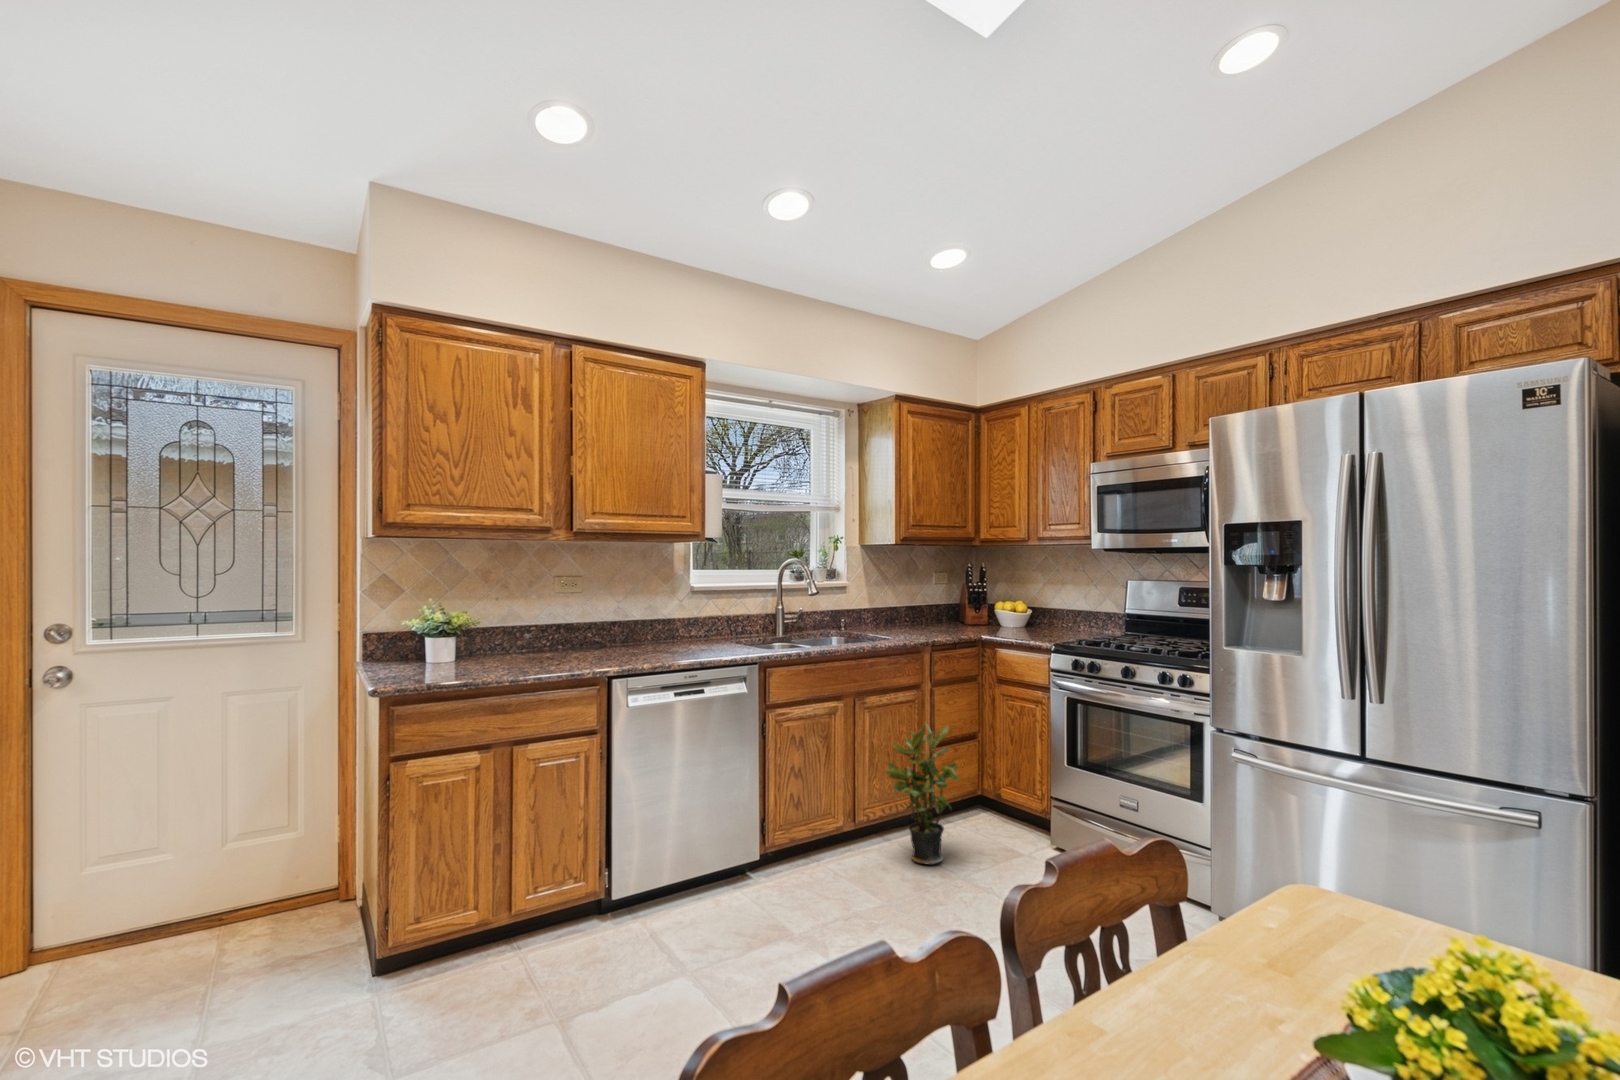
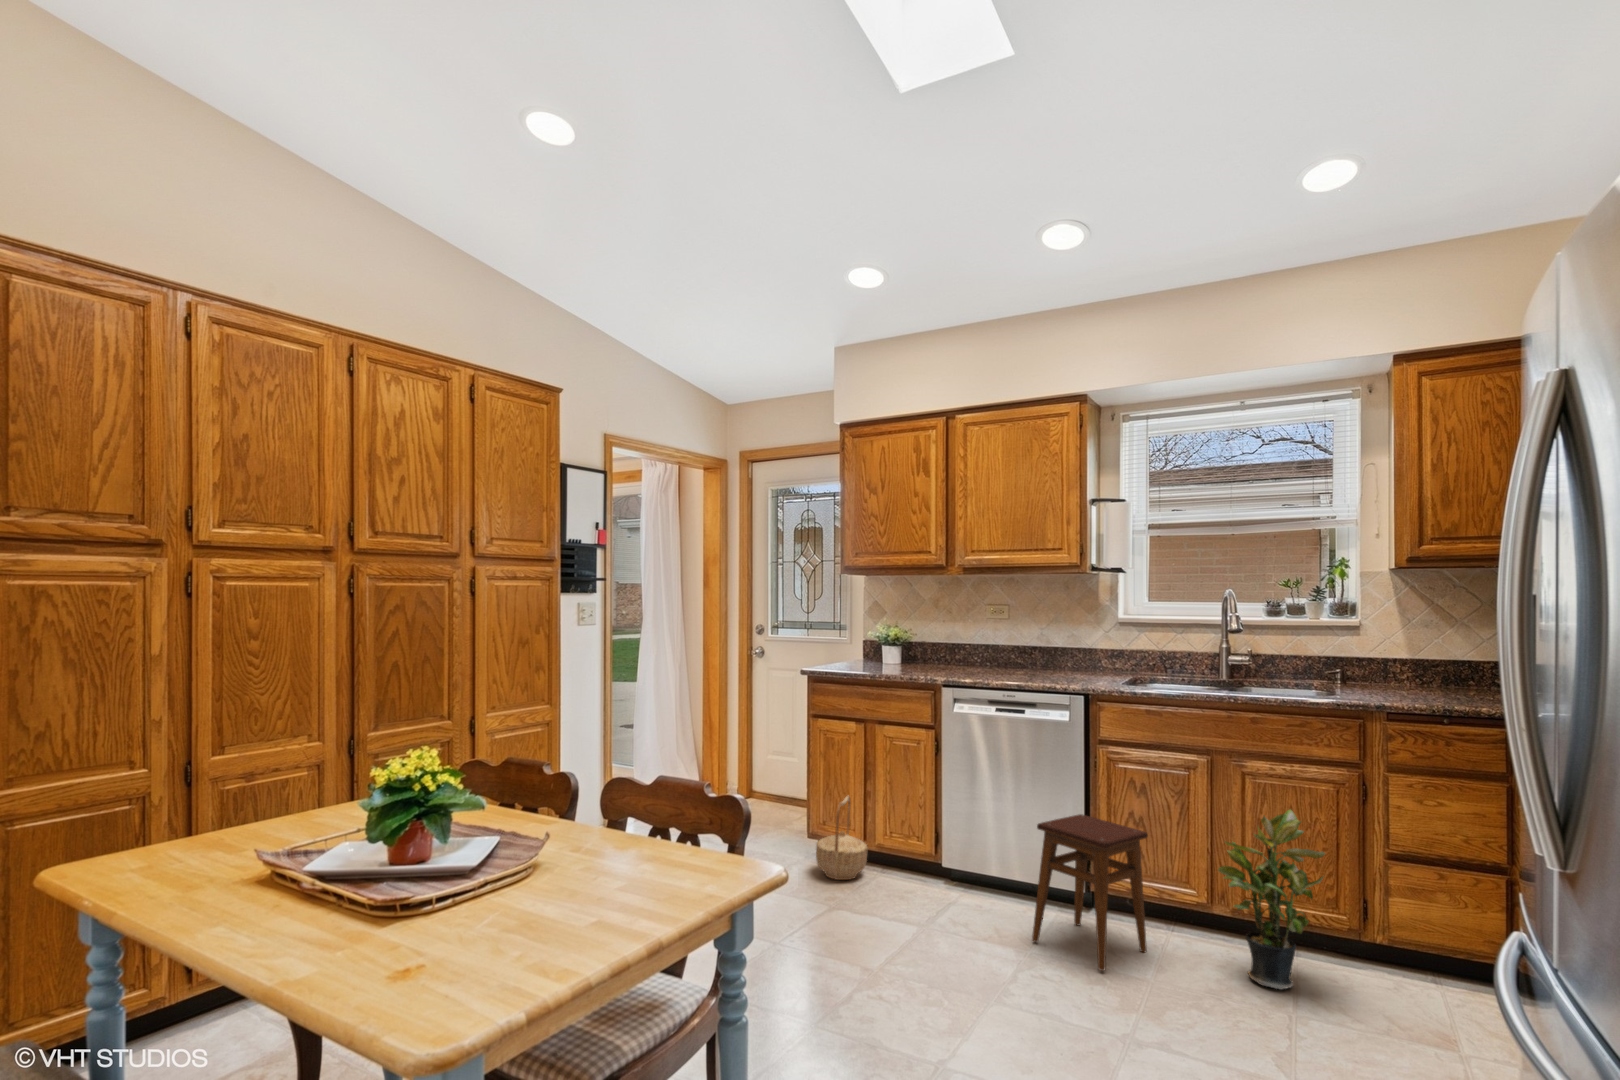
stool: none [785,776,884,928] -> present [1032,814,1148,971]
basket: none [477,877,562,1013] -> present [816,796,868,880]

